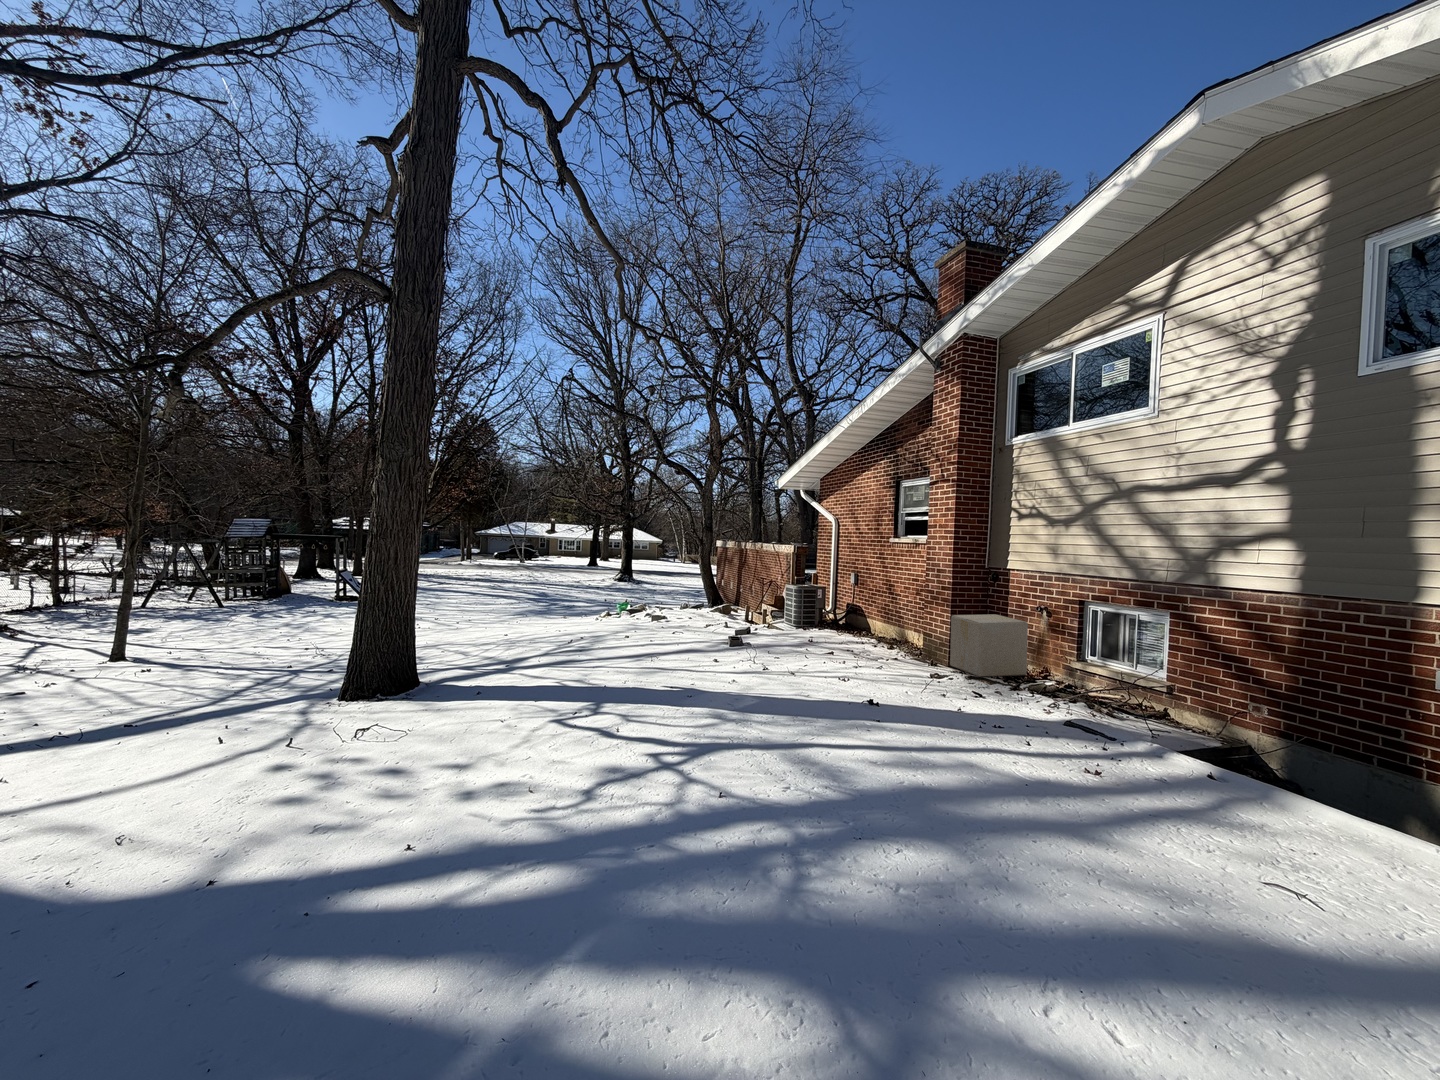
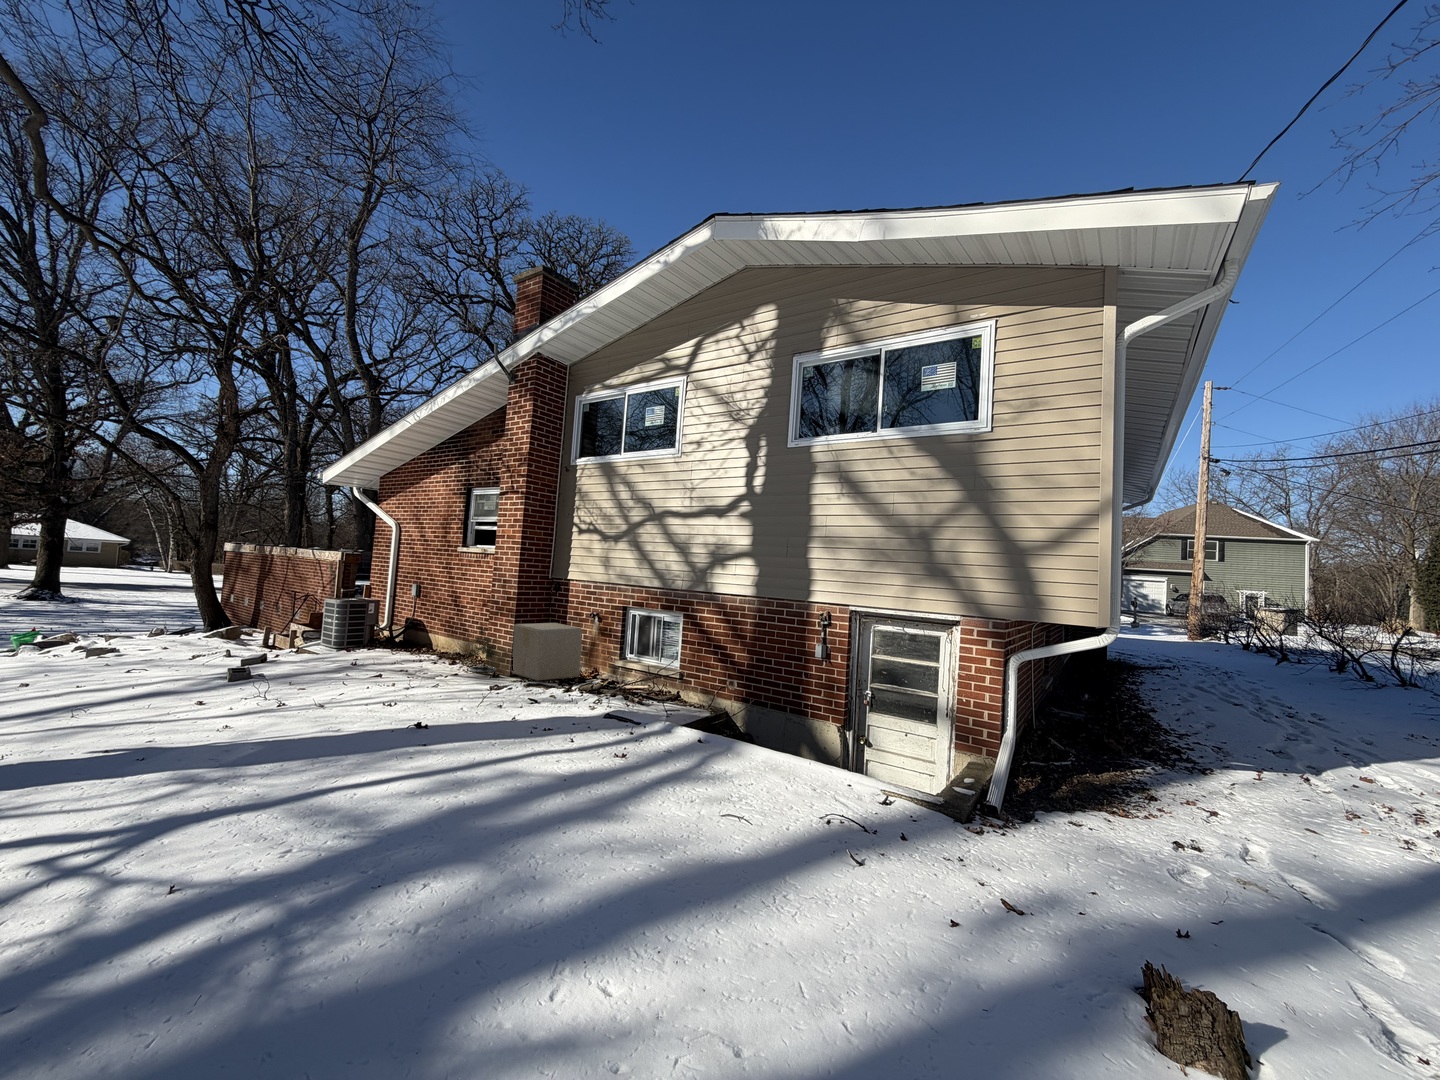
potted tree: none [900,611,936,663] -> present [467,624,497,672]

